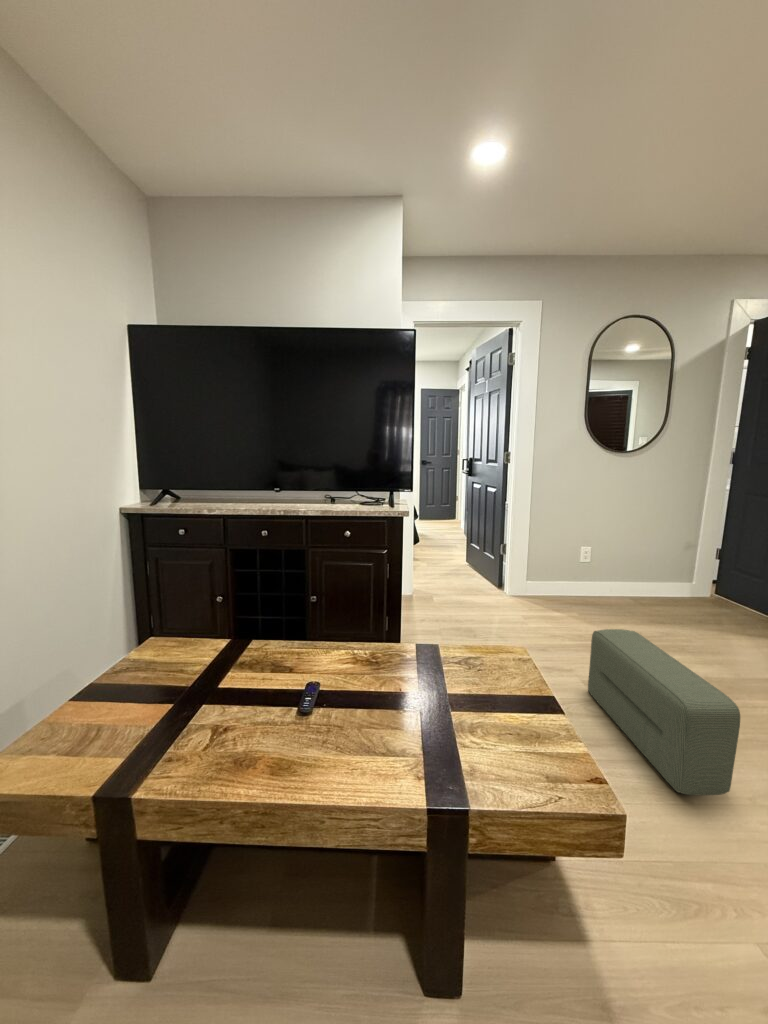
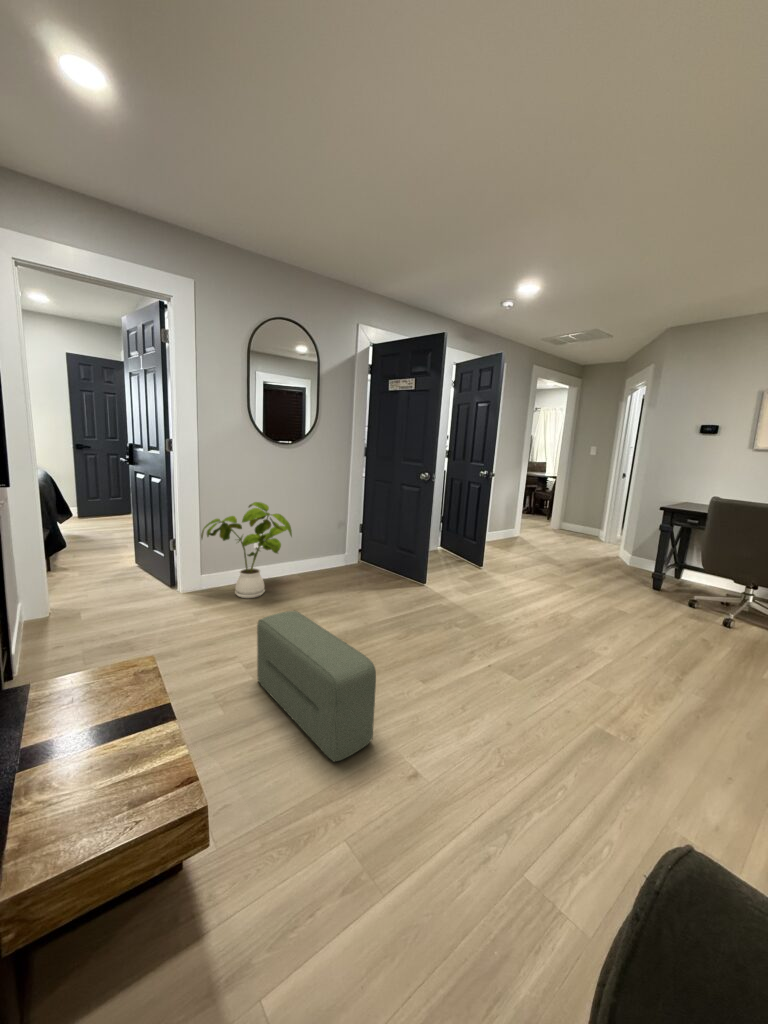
house plant: none [530,515,628,612] -> present [201,502,292,598]

